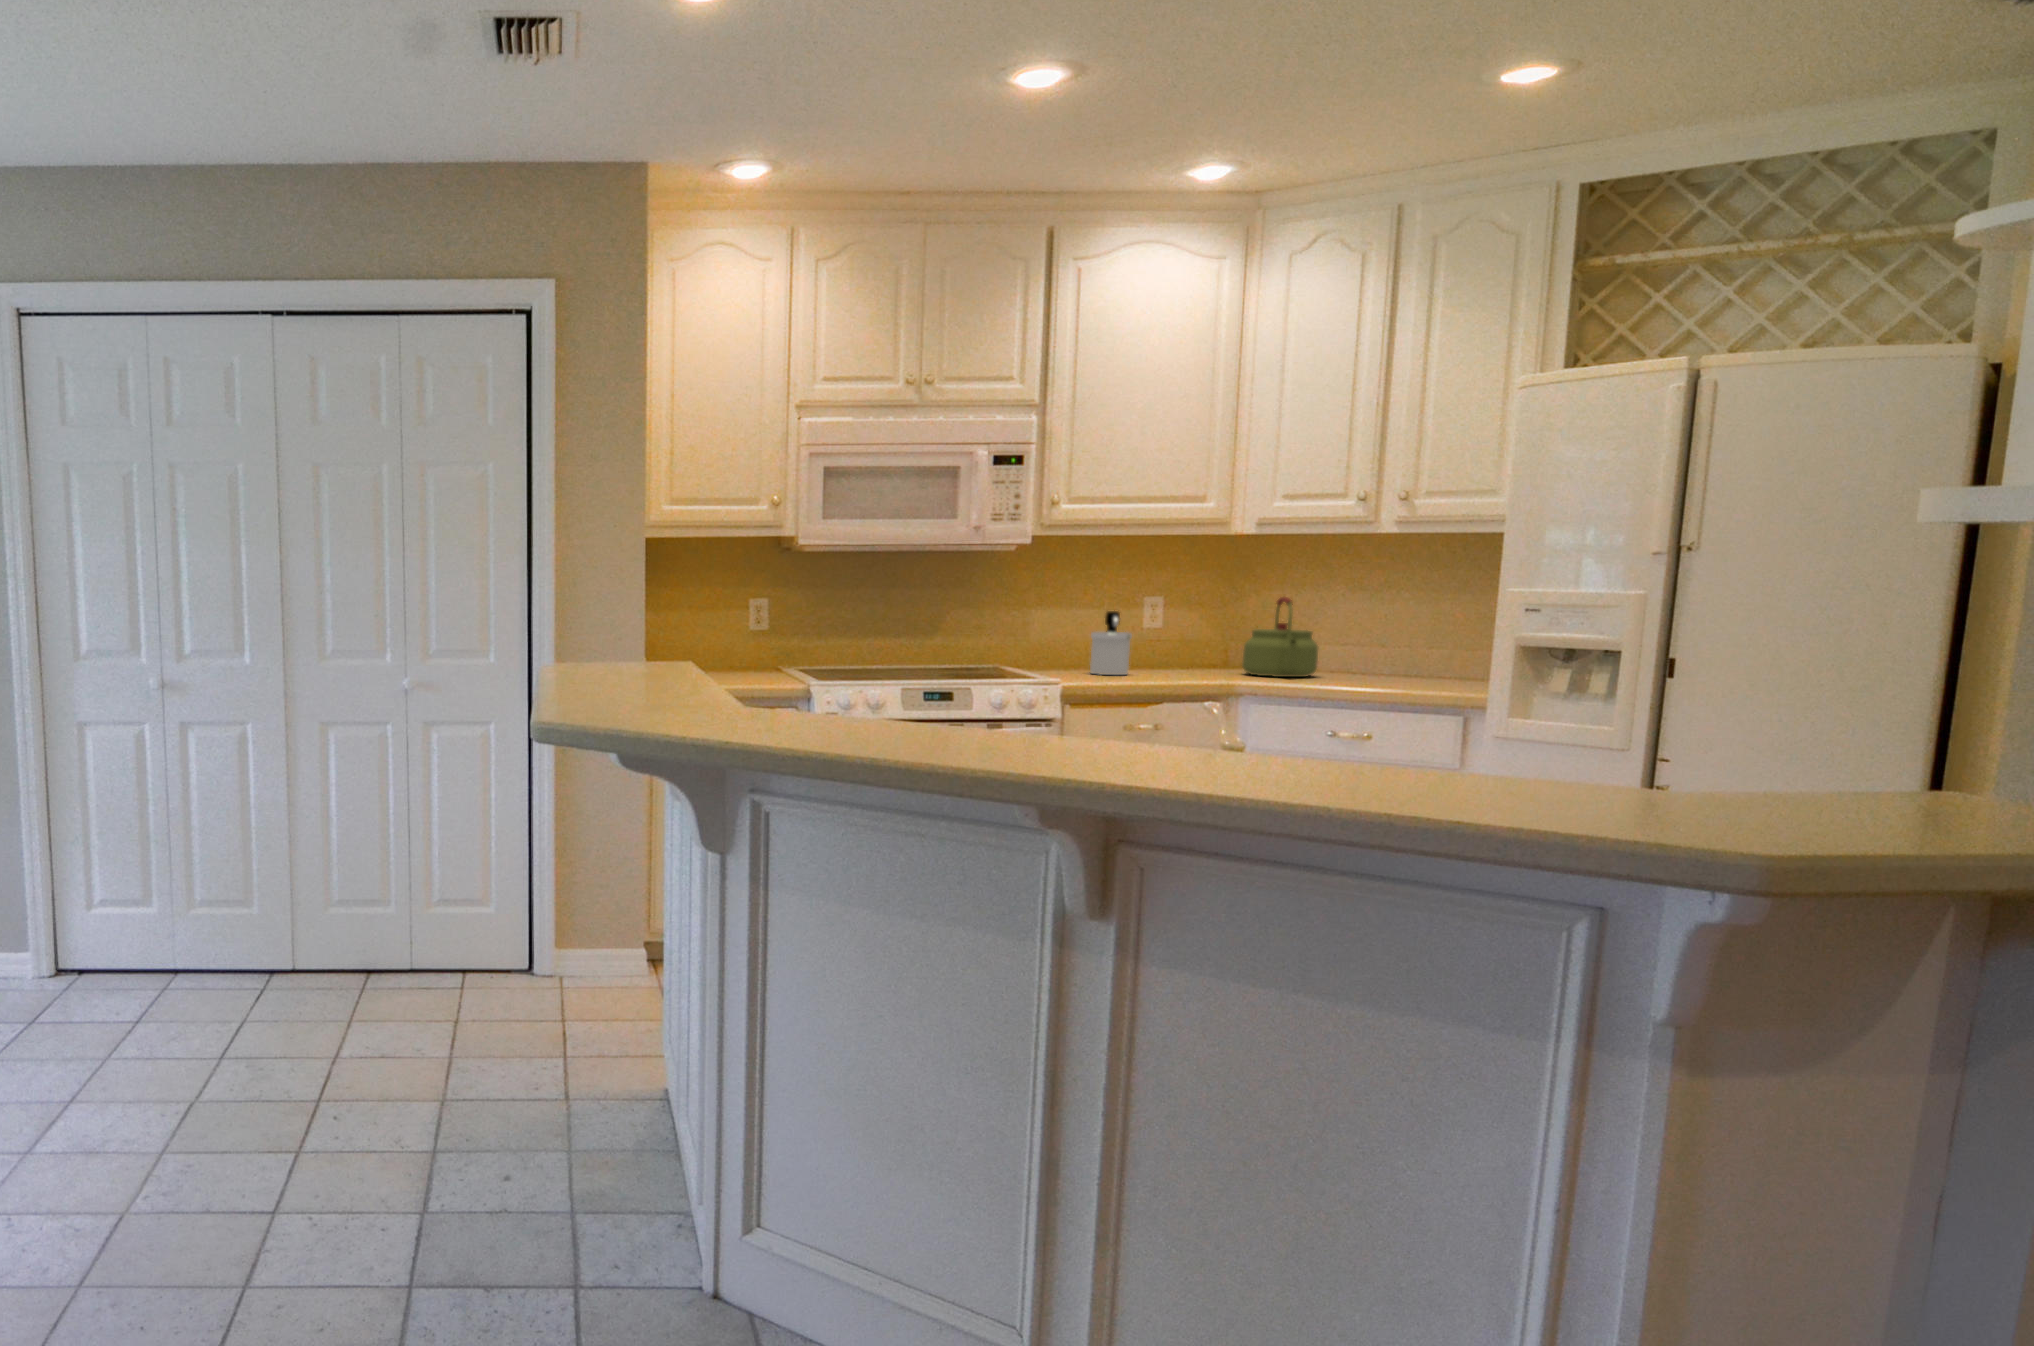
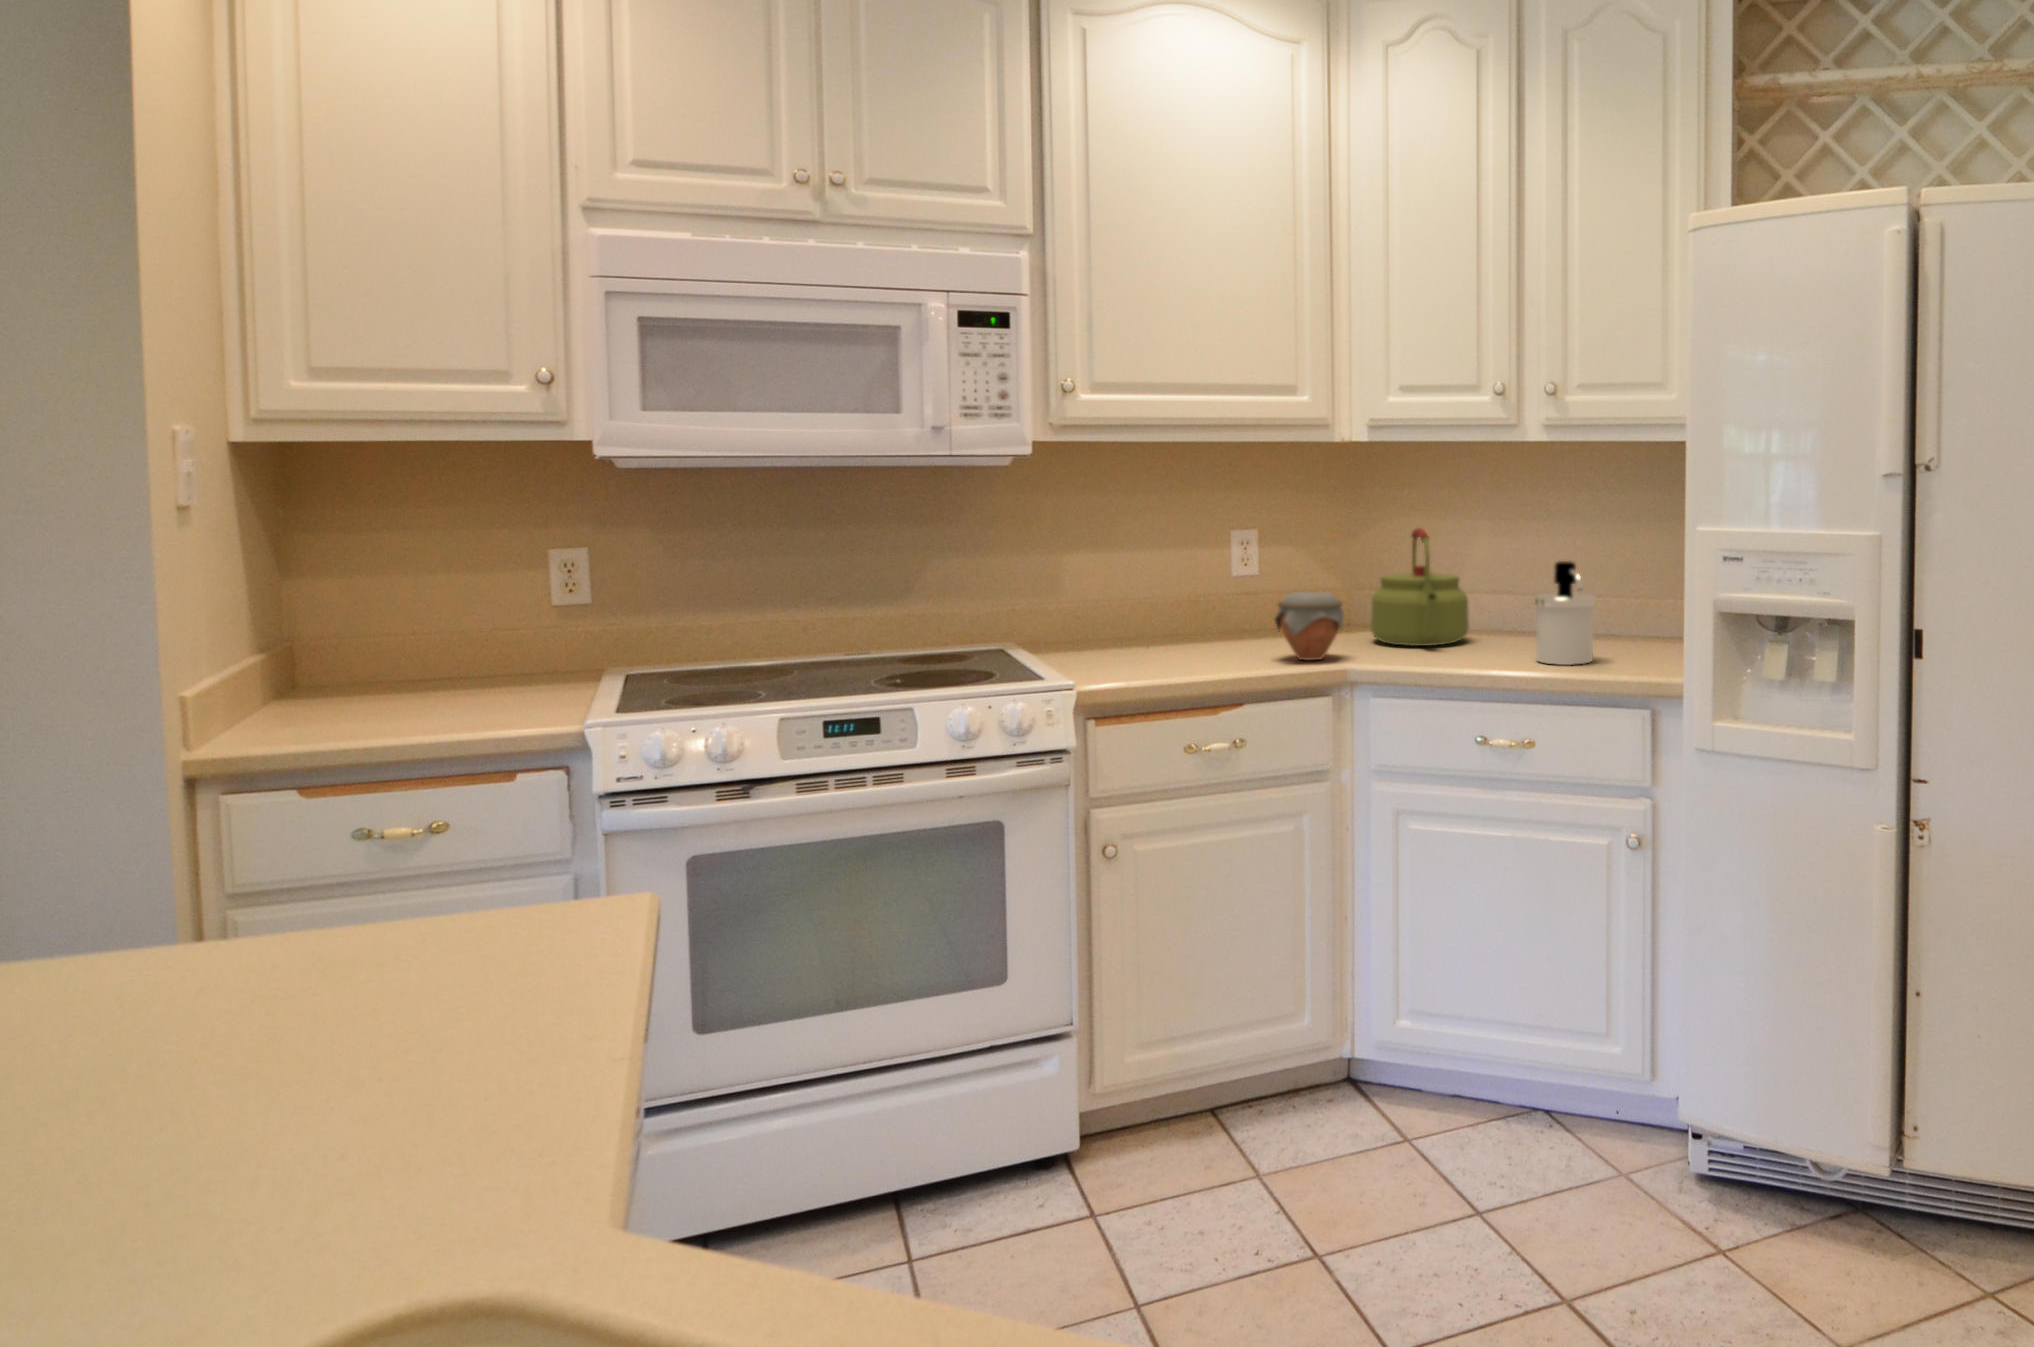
soap dispenser: present [1090,611,1132,675] -> present [1534,561,1595,665]
jar: none [1180,635,1229,679] -> present [1275,591,1344,661]

